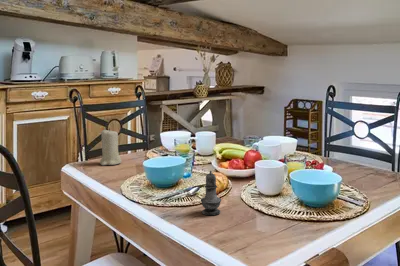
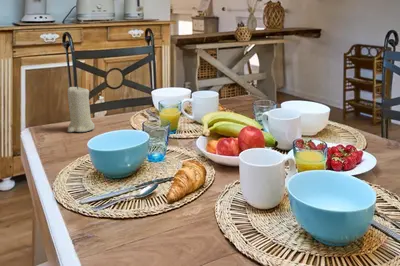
salt shaker: present [201,171,221,215] -> none [133,176,167,249]

